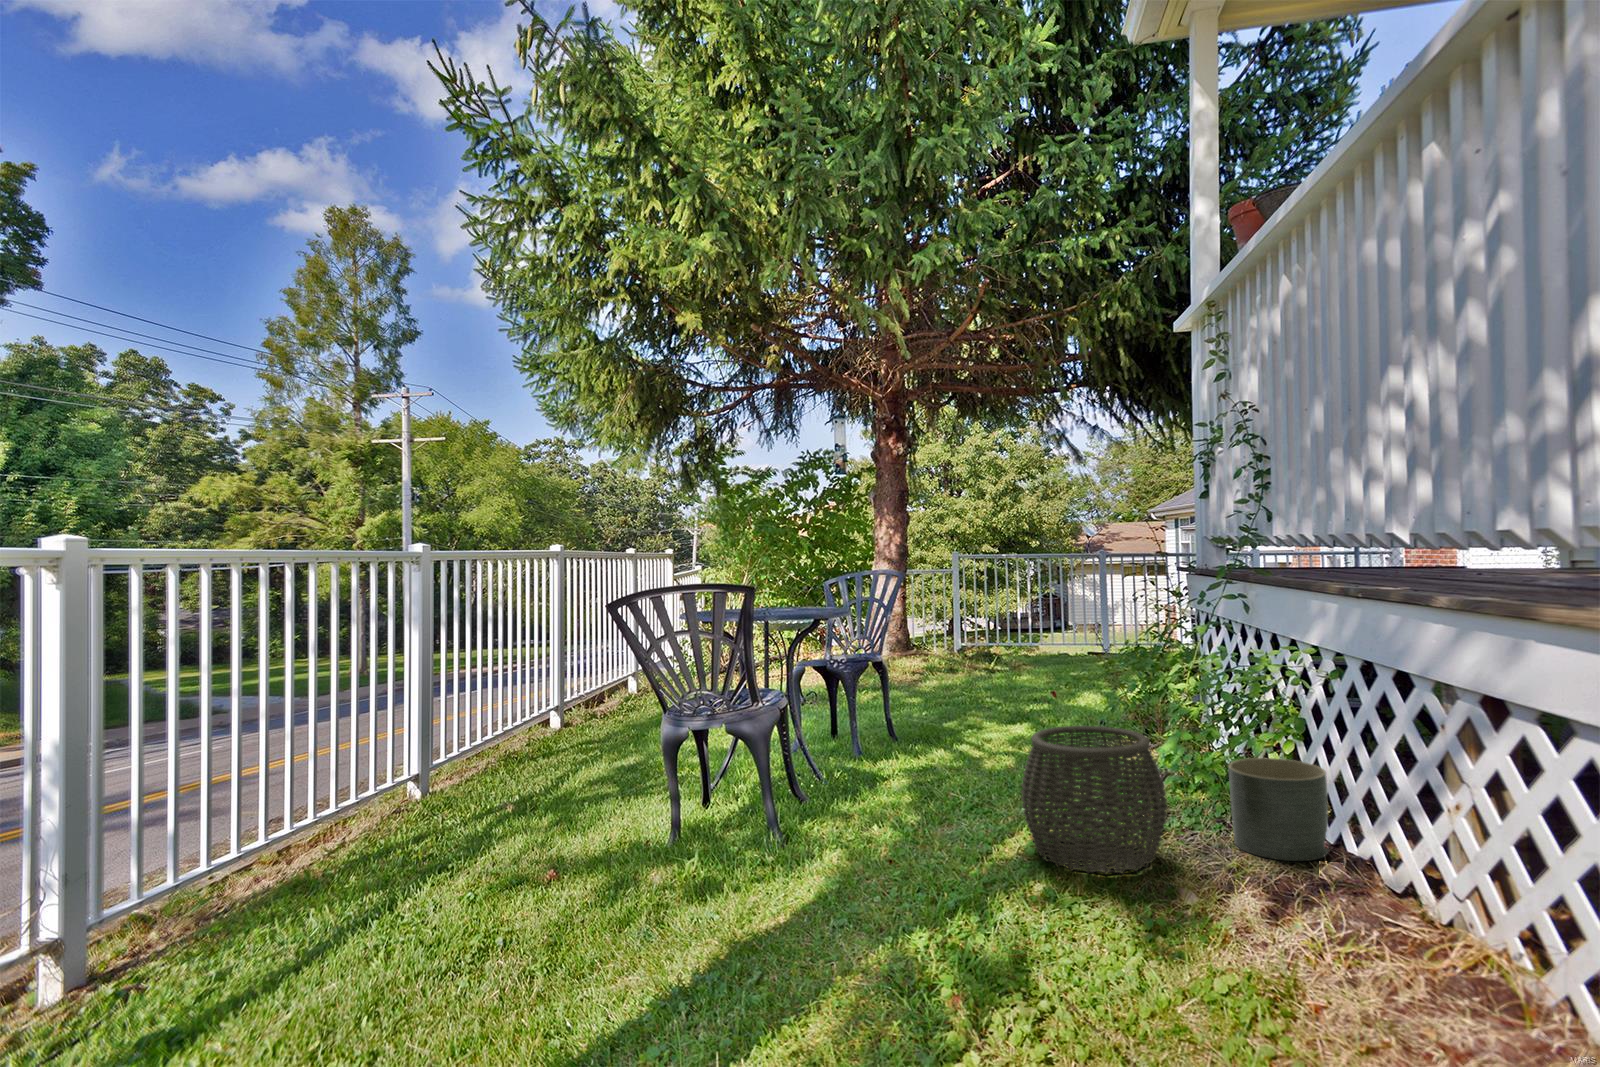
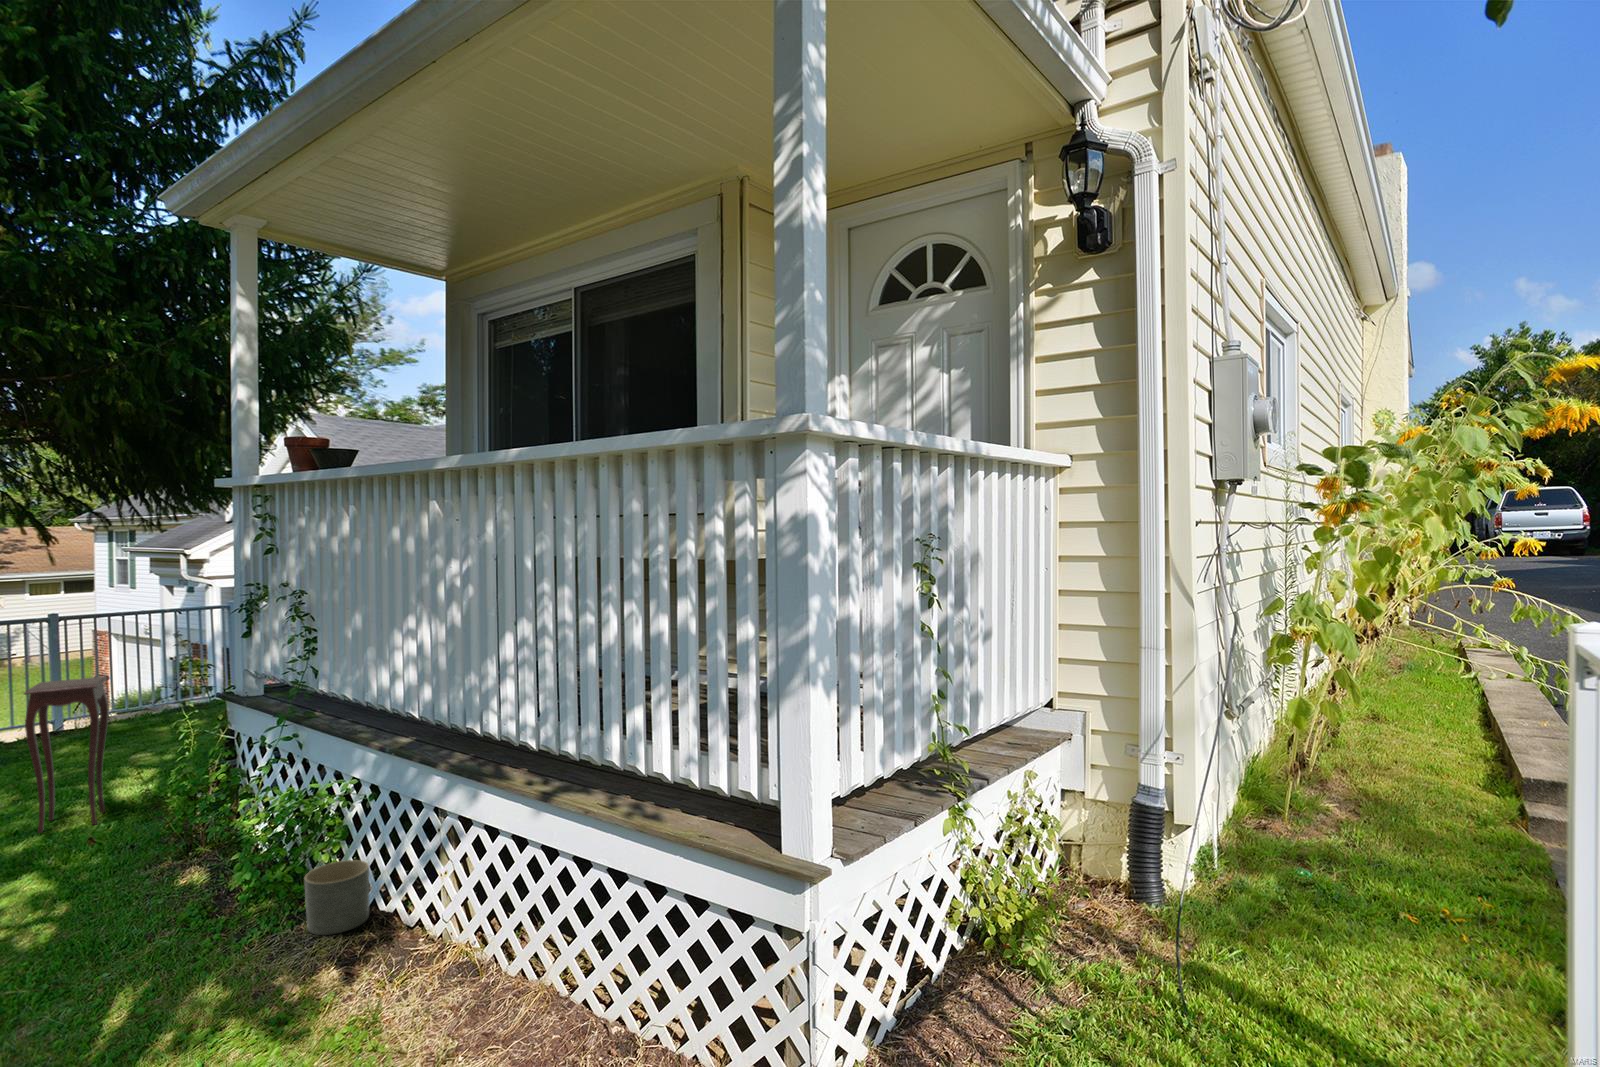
side table: none [1013,550,1084,697] -> present [24,677,108,833]
woven basket: present [1021,726,1167,874] -> none [143,879,271,1006]

